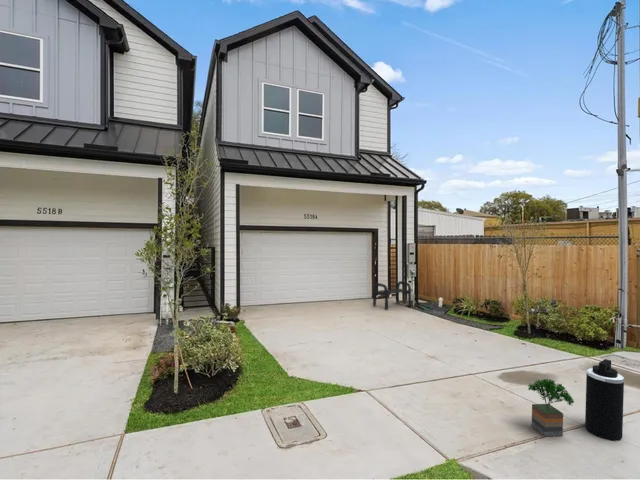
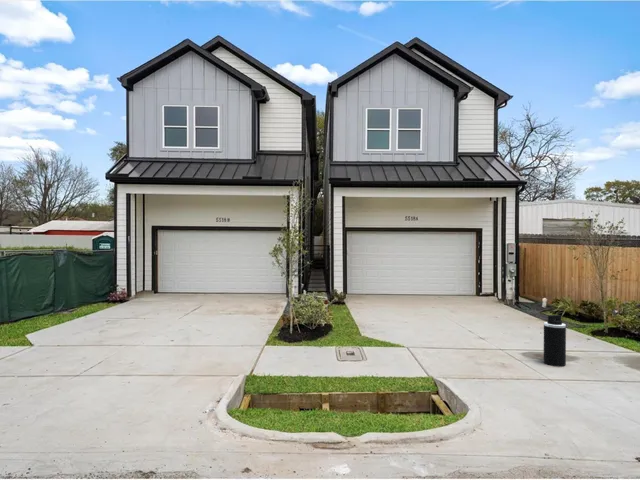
bench: present [373,281,411,310] -> none [469,280,508,305]
potted tree: present [528,379,574,436] -> none [501,325,526,361]

